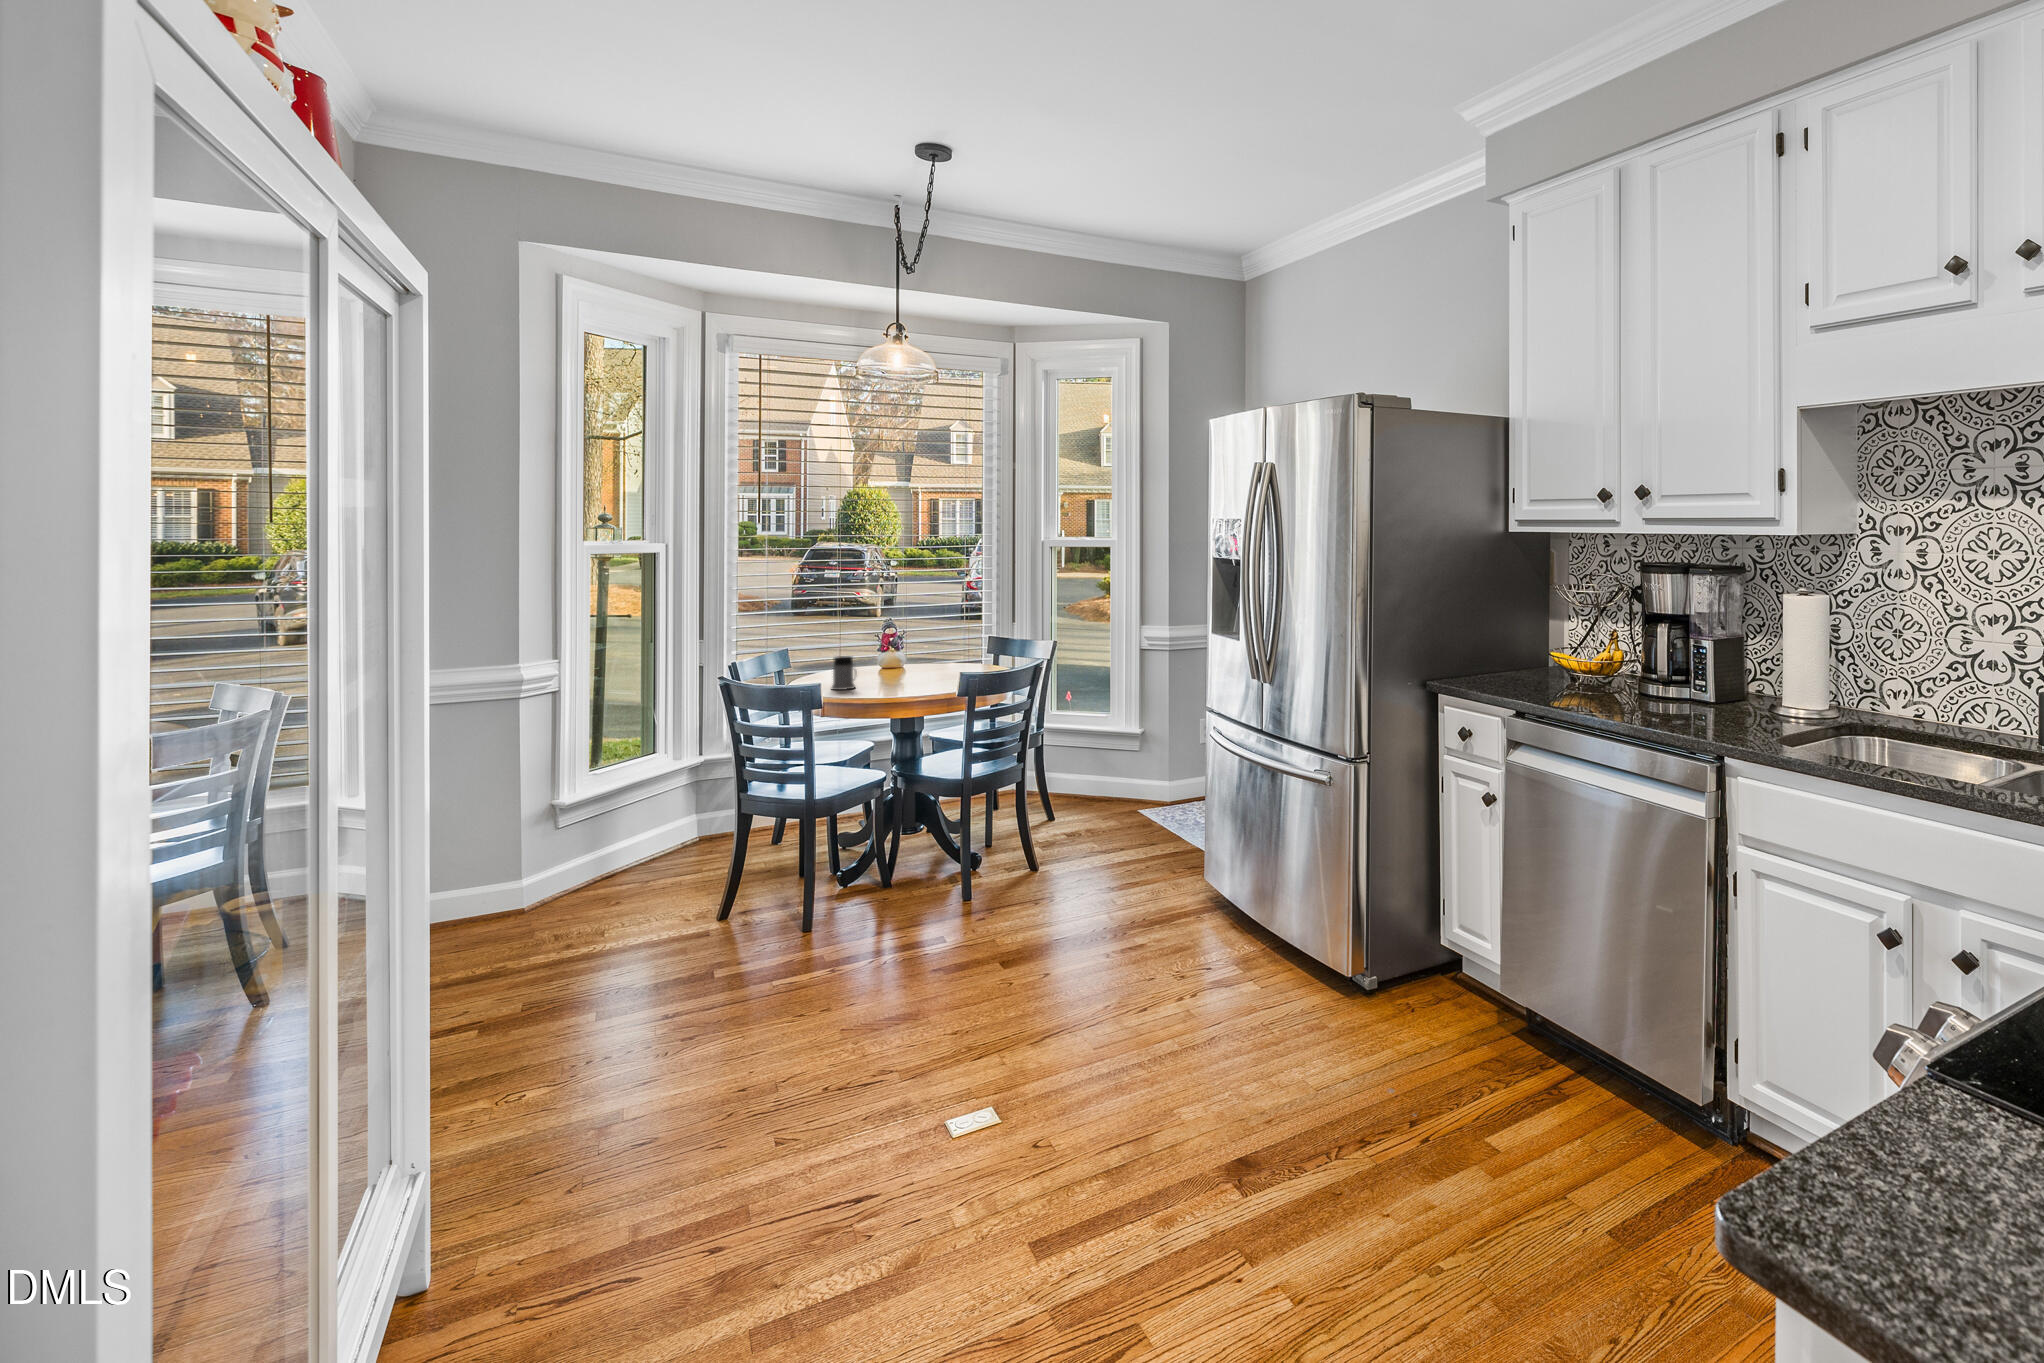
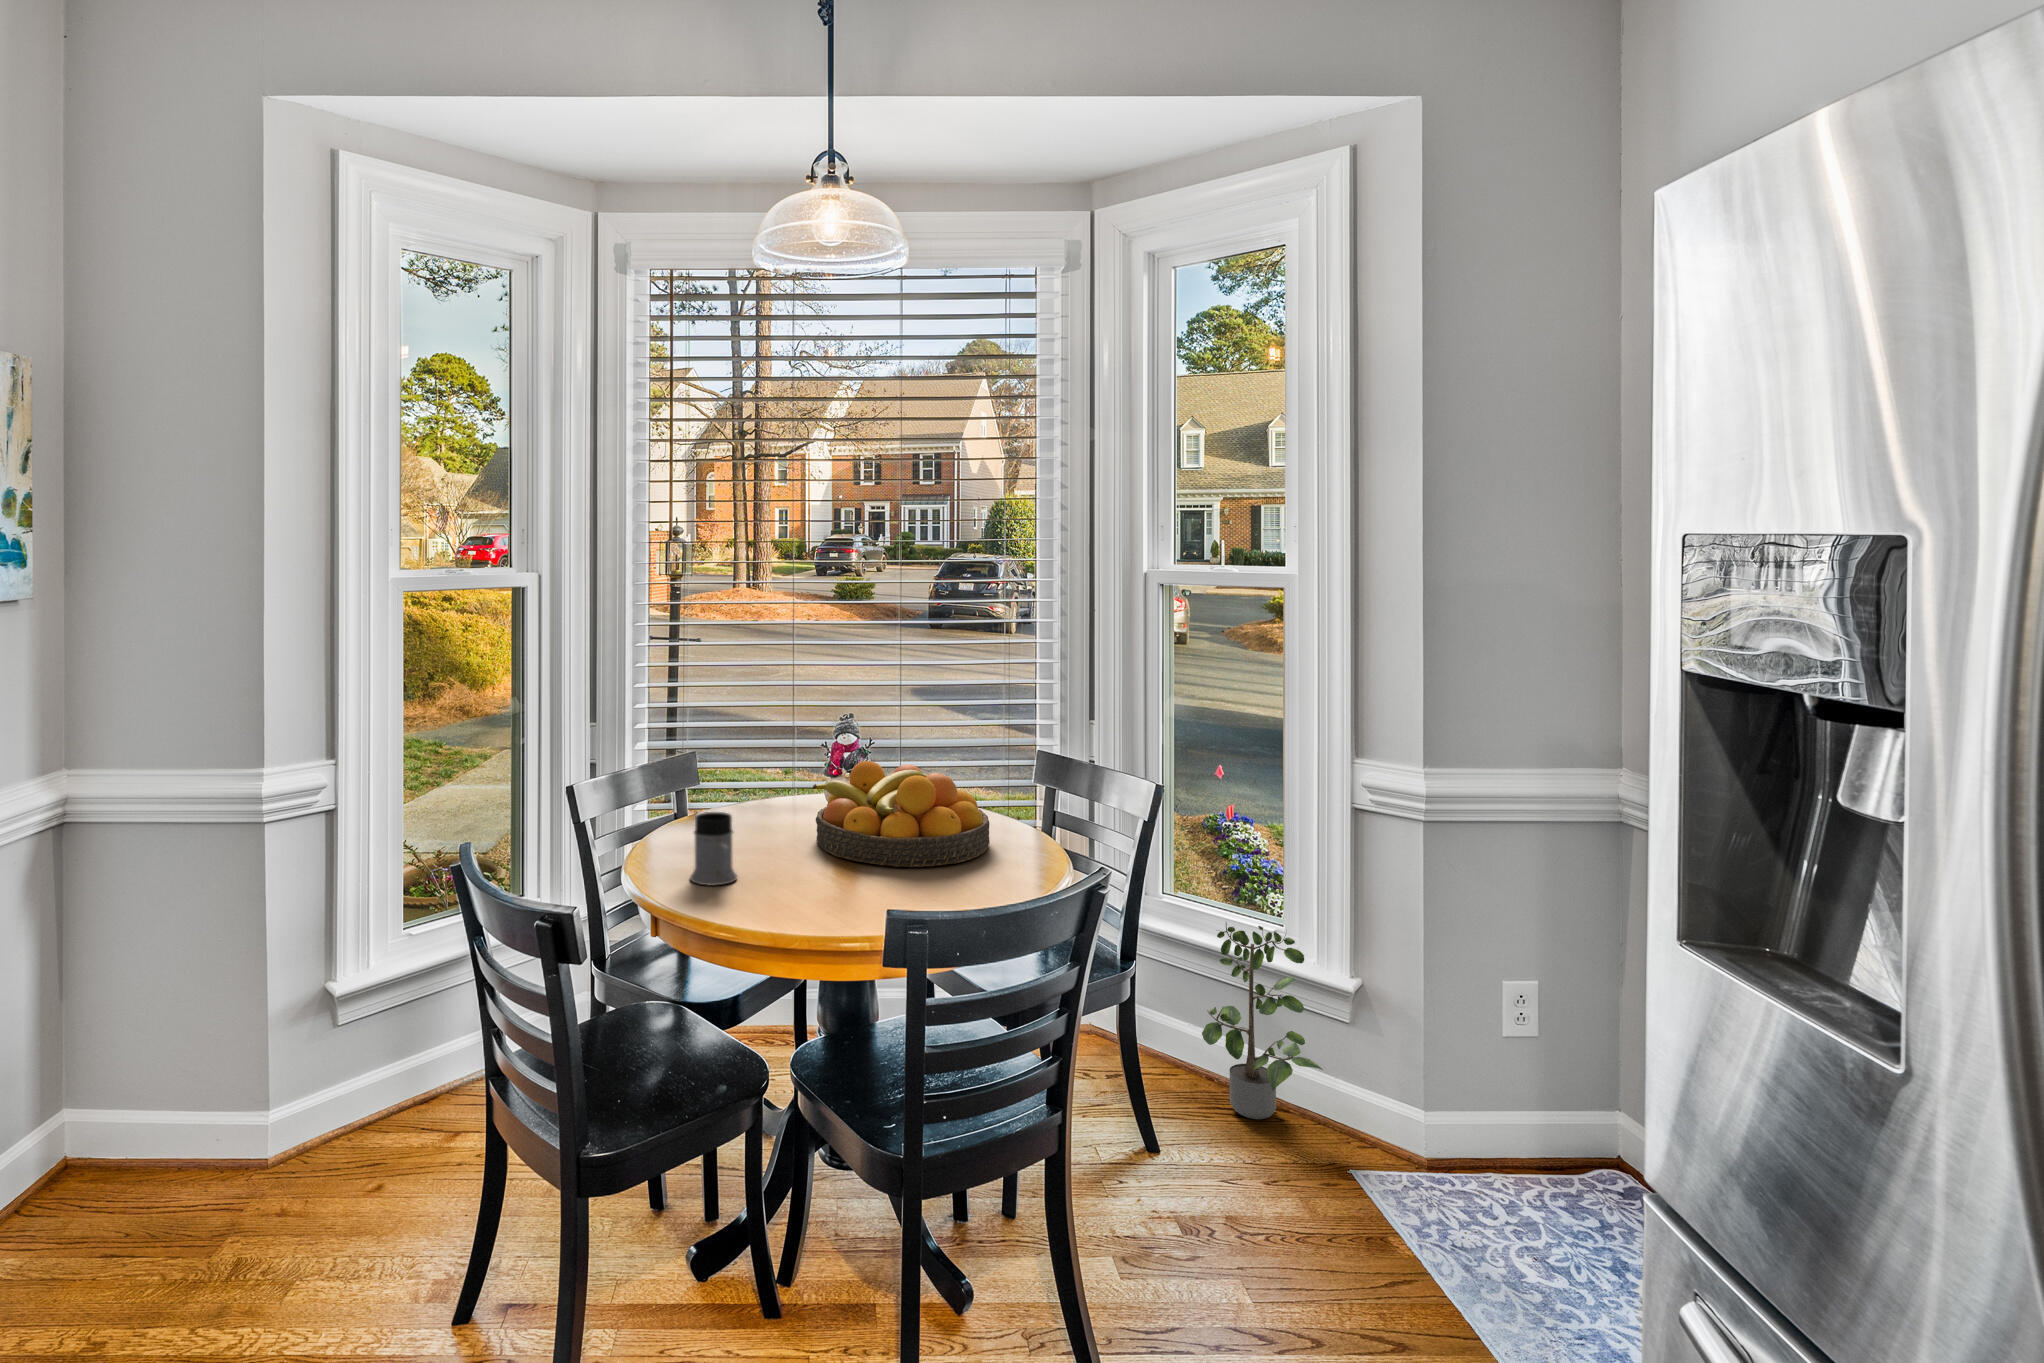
fruit bowl: none [882,634,974,679] -> present [812,761,990,867]
potted plant: none [1072,712,1128,807] -> present [1202,922,1322,1119]

